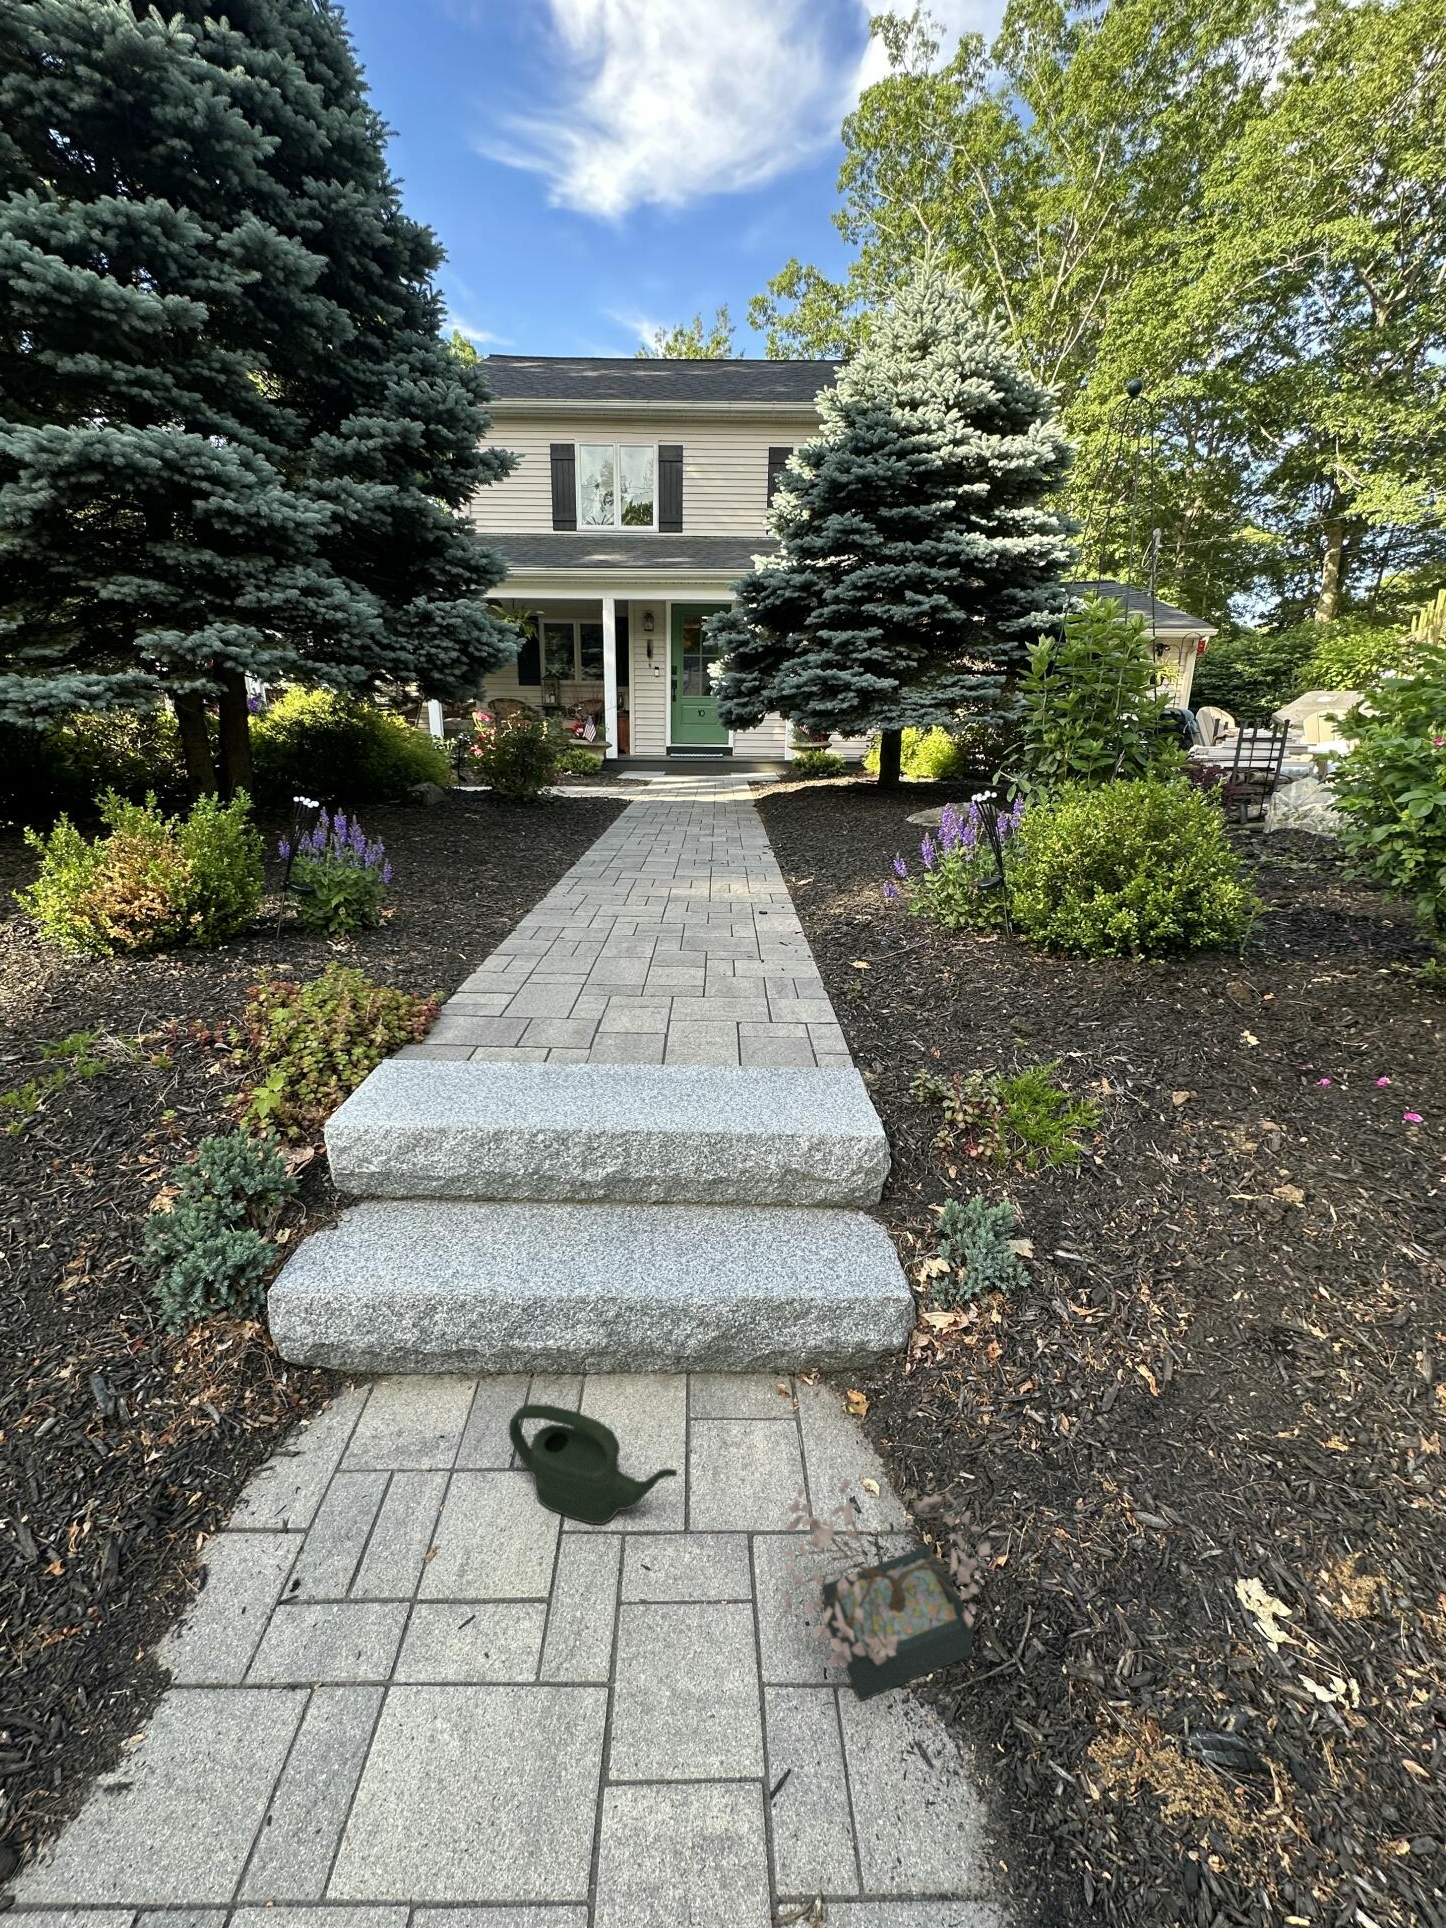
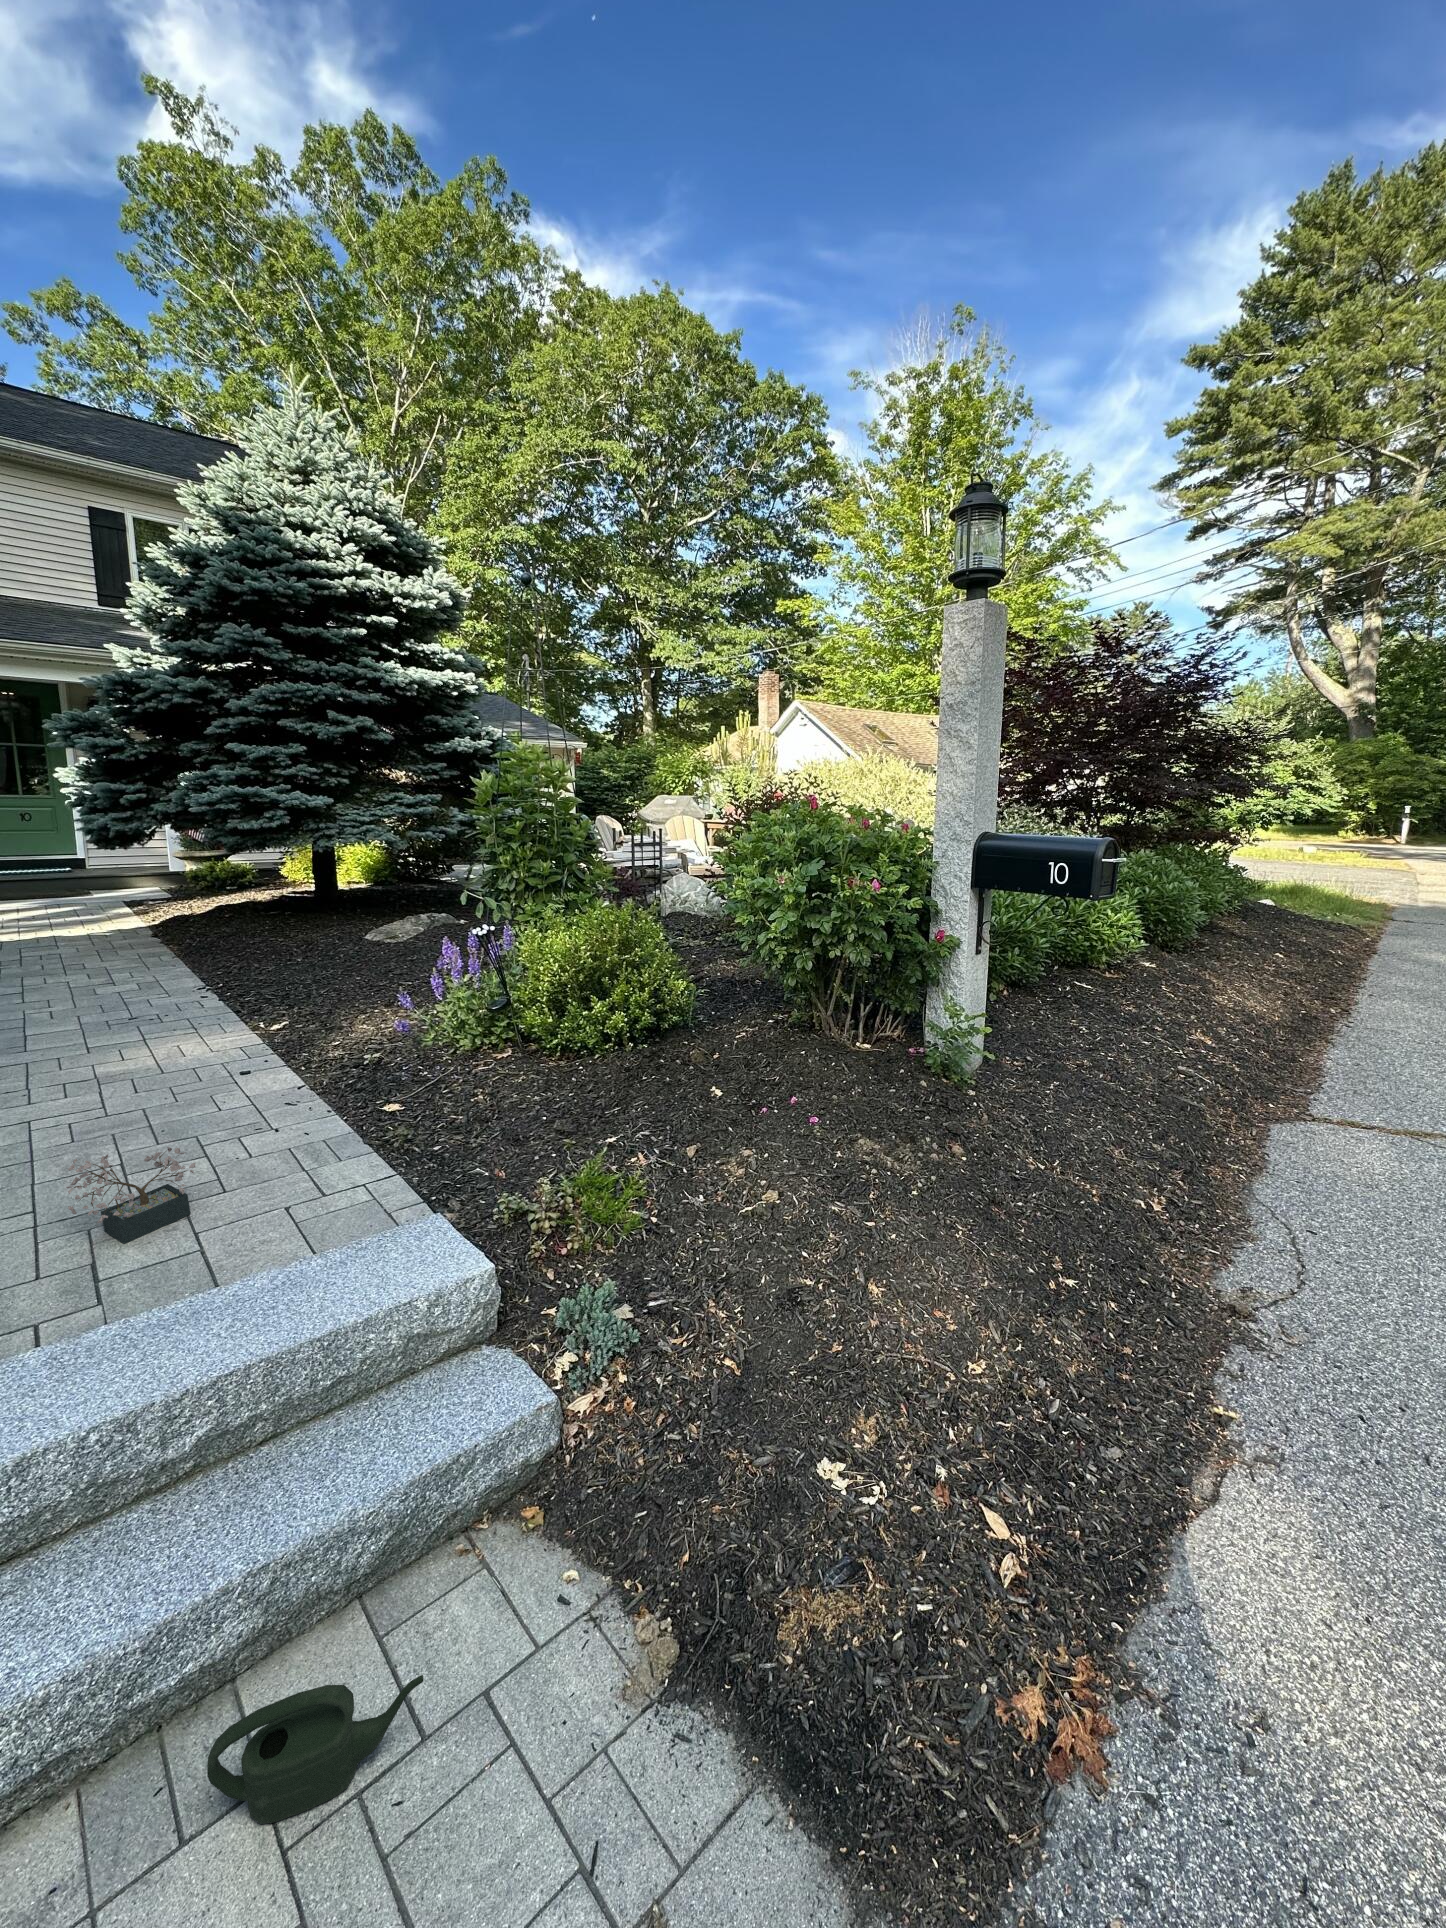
decorative plant: present [782,1480,990,1701] -> present [66,1147,195,1244]

